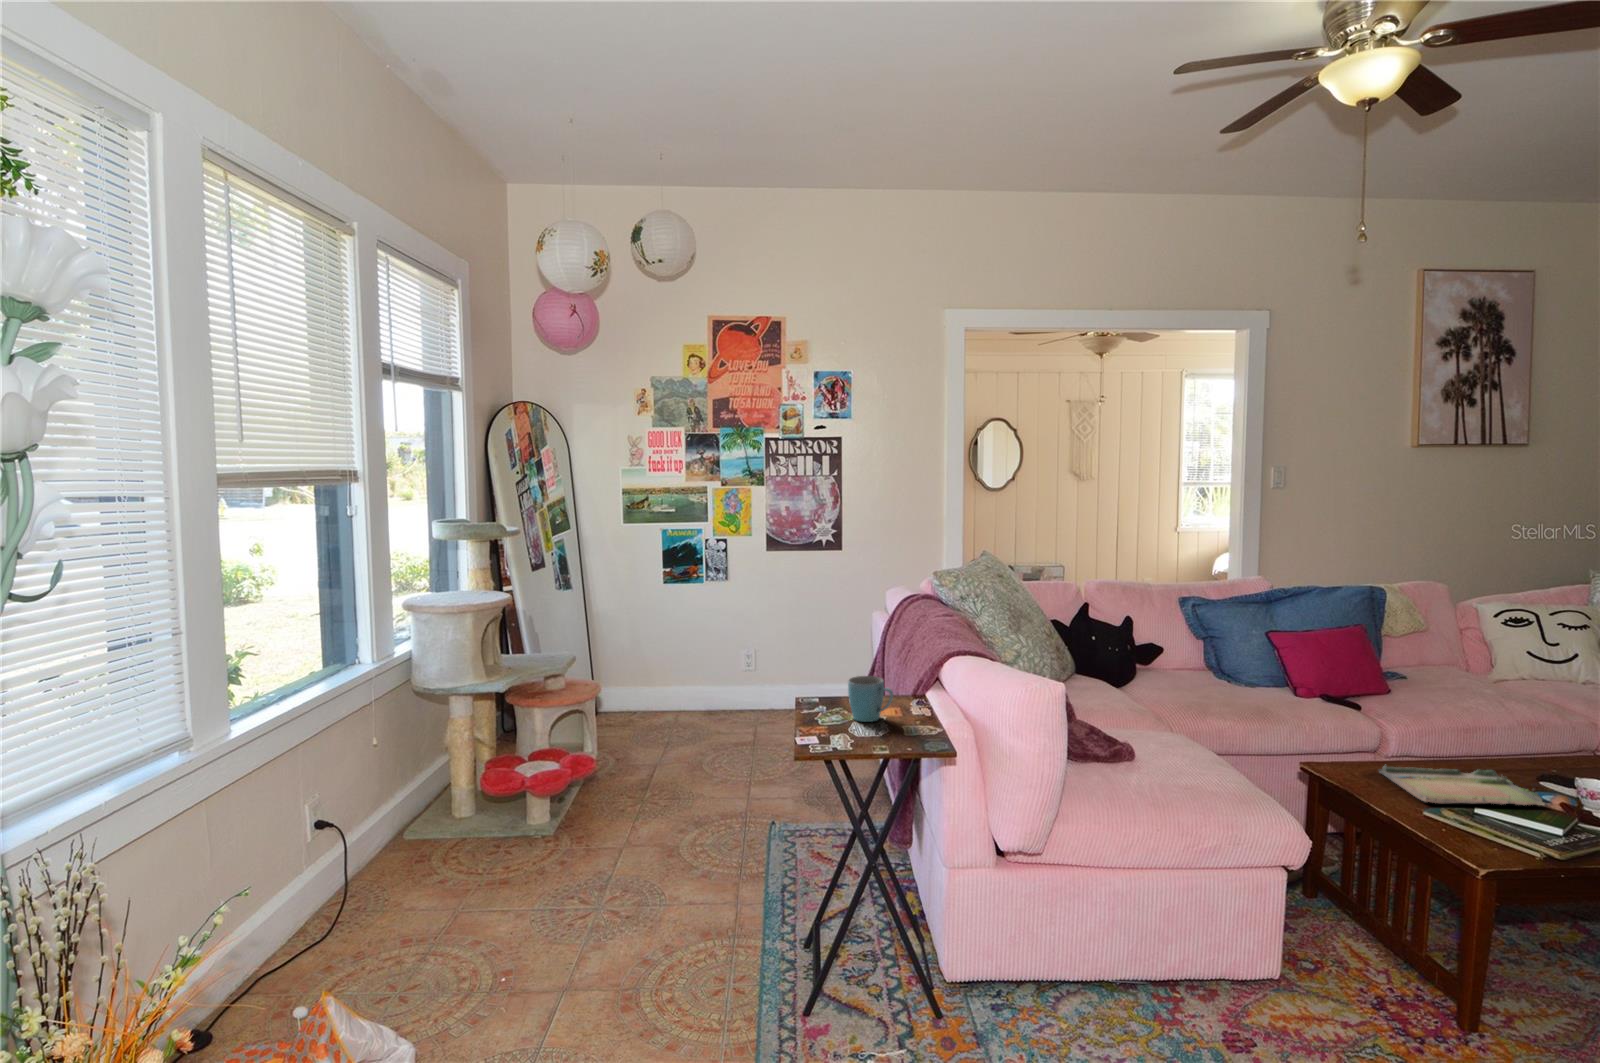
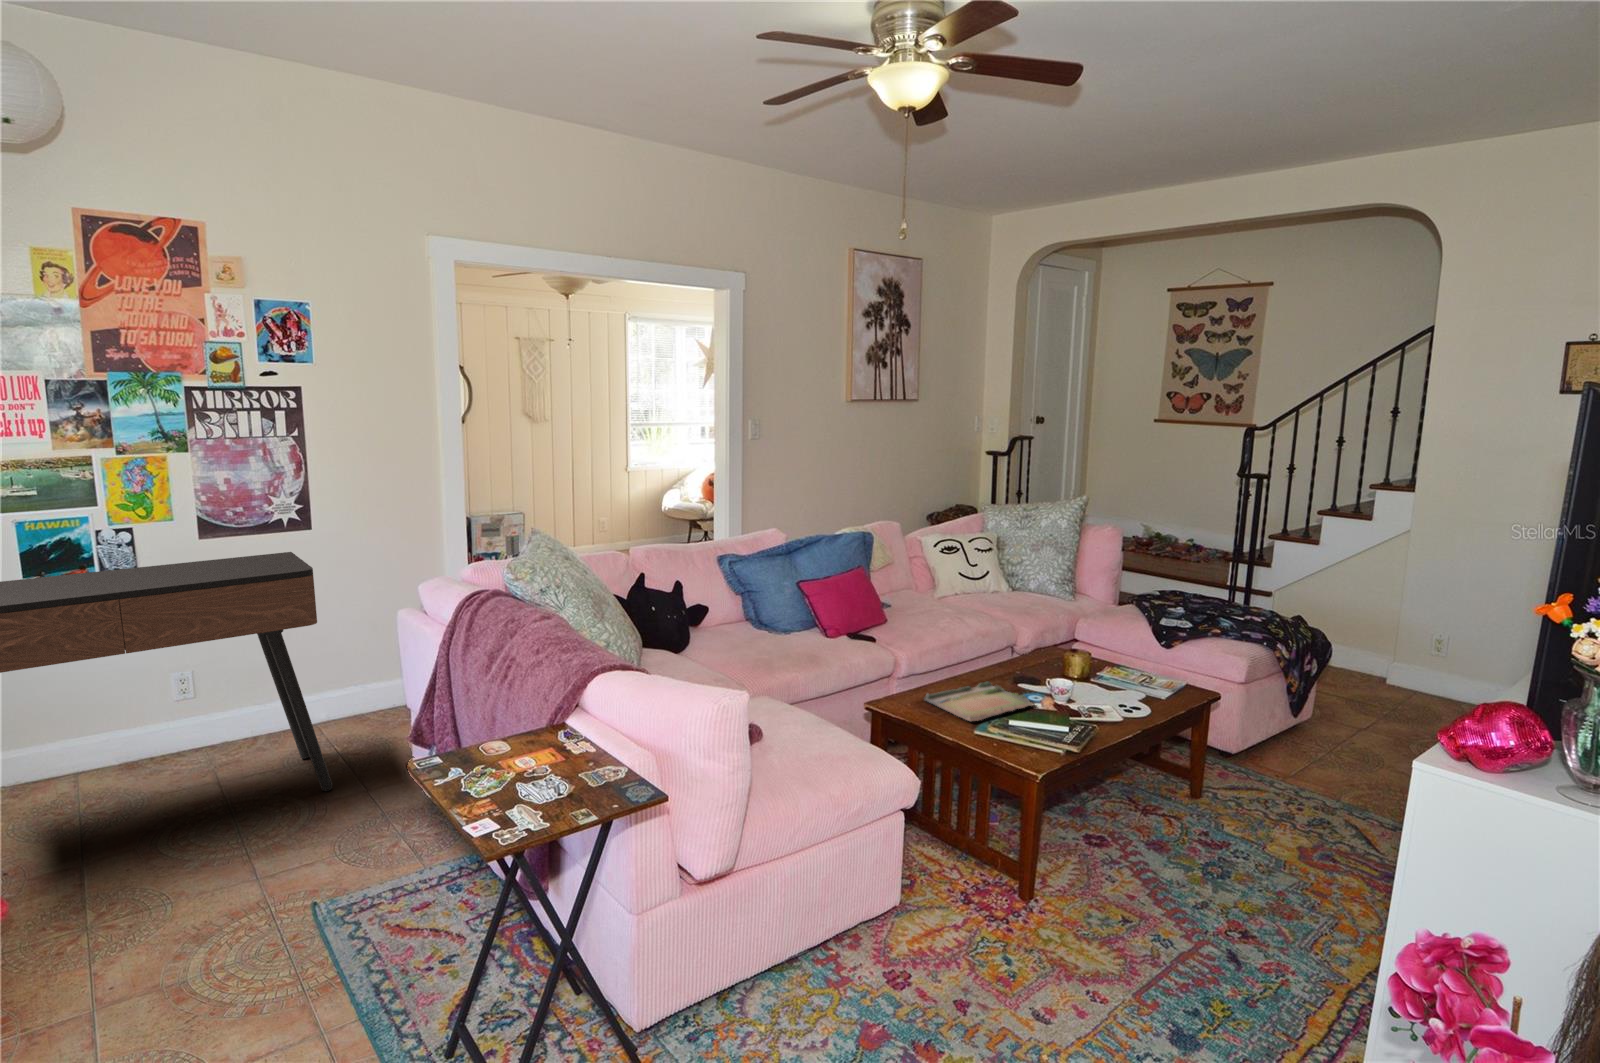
console table: none [576,563,823,760] -> present [0,552,333,791]
mug: present [848,676,893,722] -> none [503,719,566,779]

